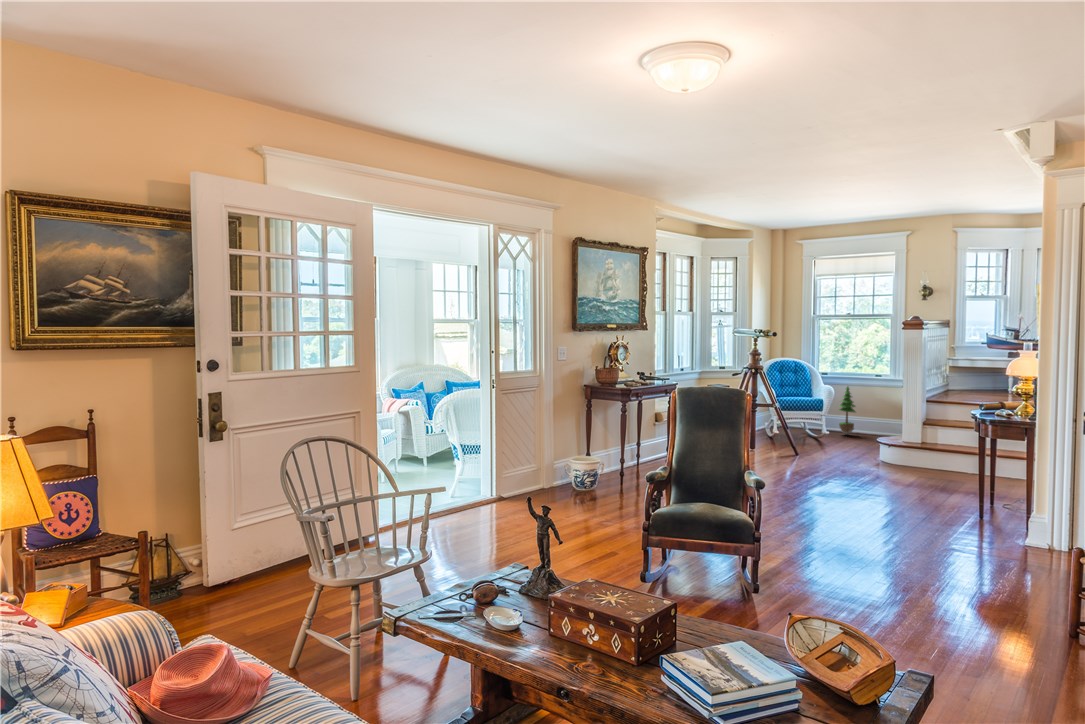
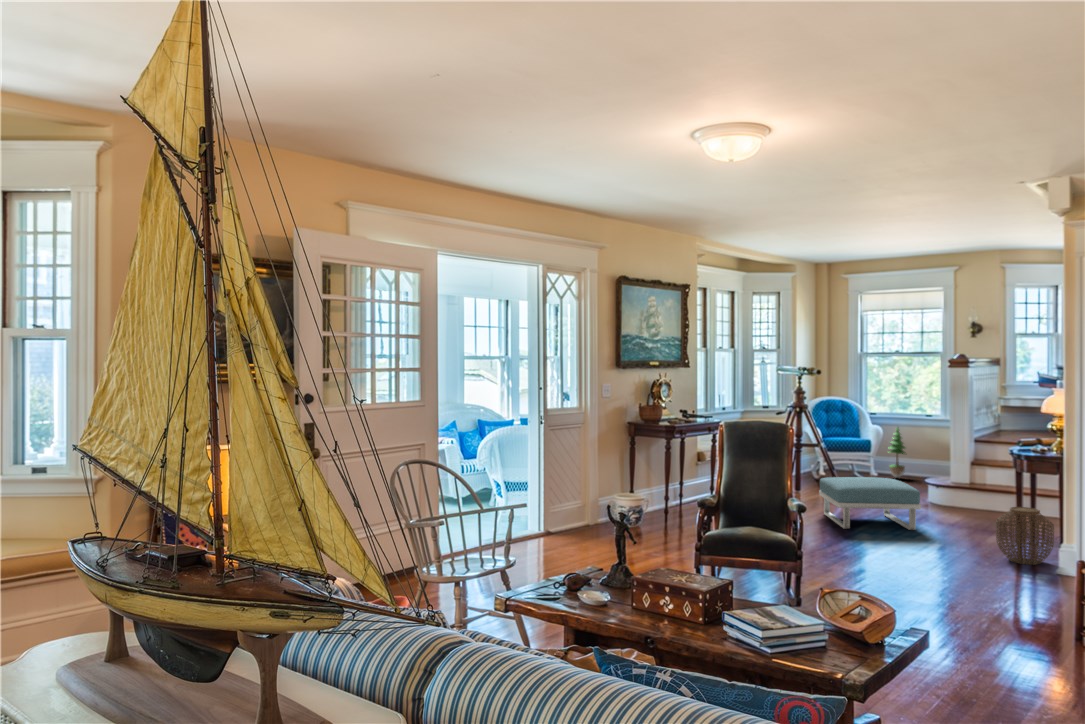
footstool: none [775,438,878,492] -> present [819,477,921,530]
woven basket: none [960,472,1023,533] -> present [996,507,1054,565]

